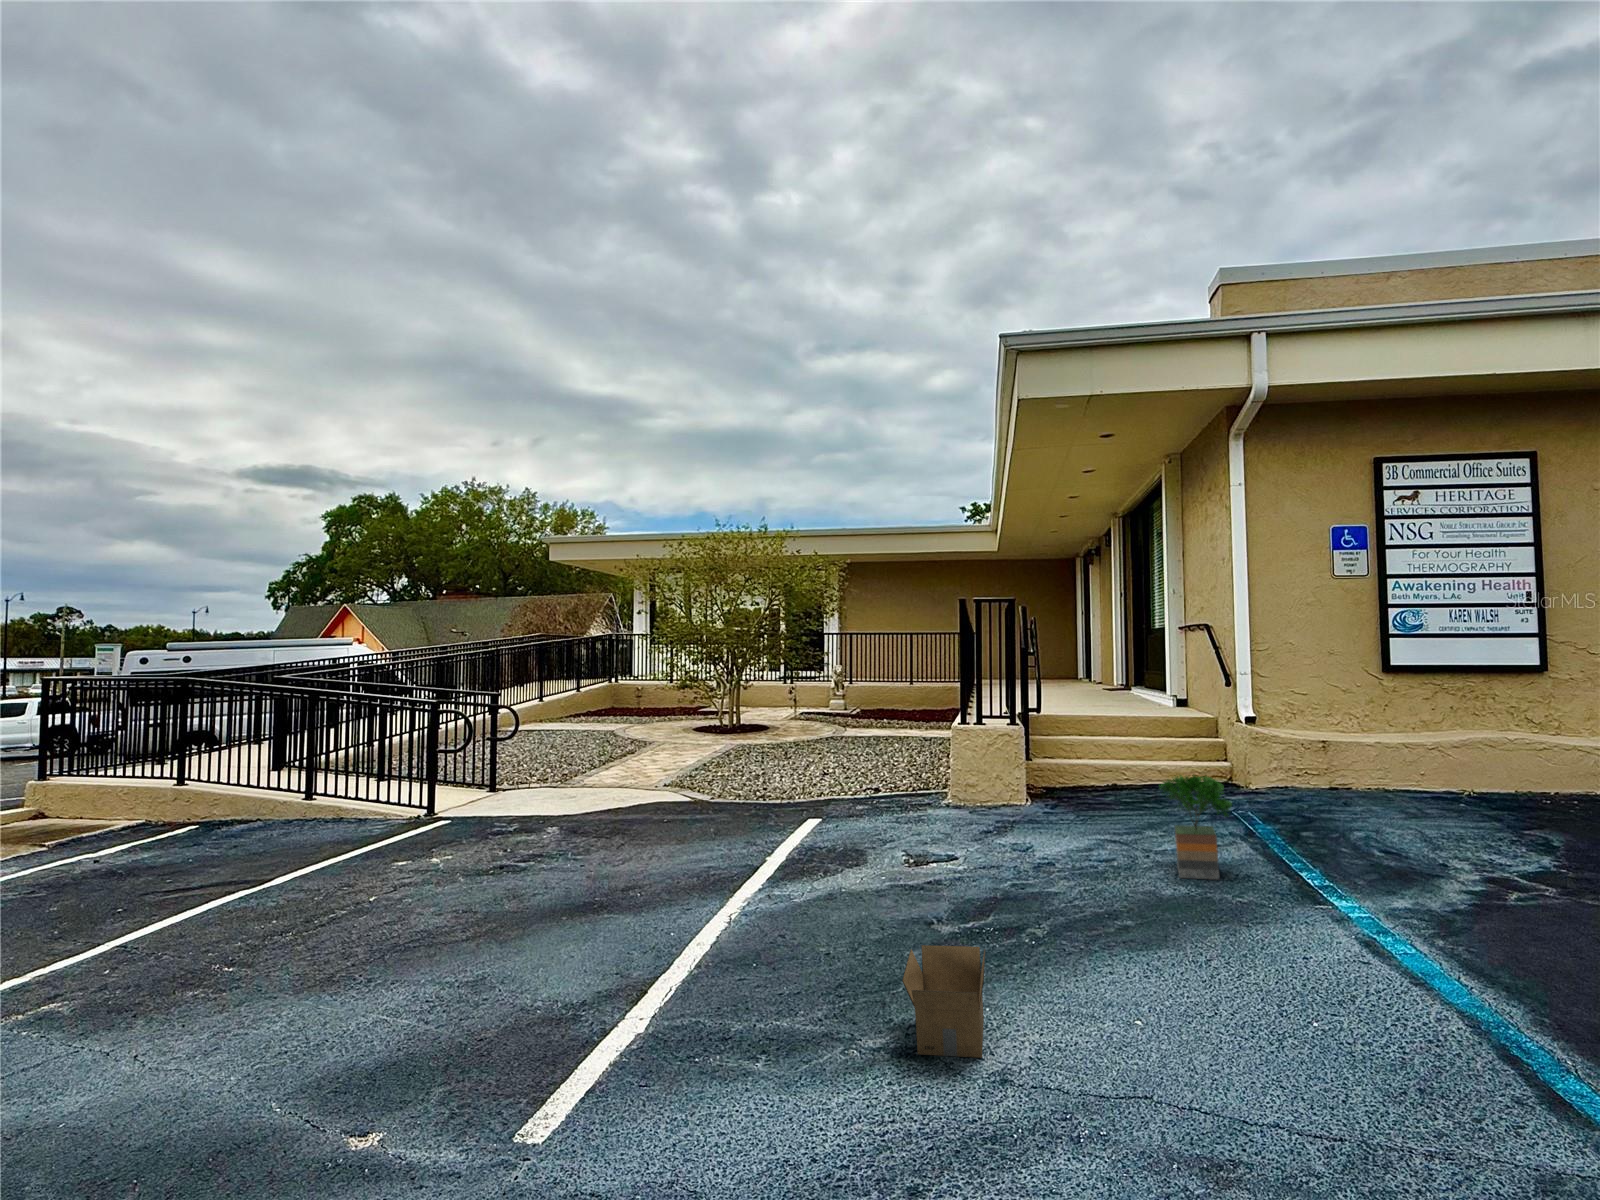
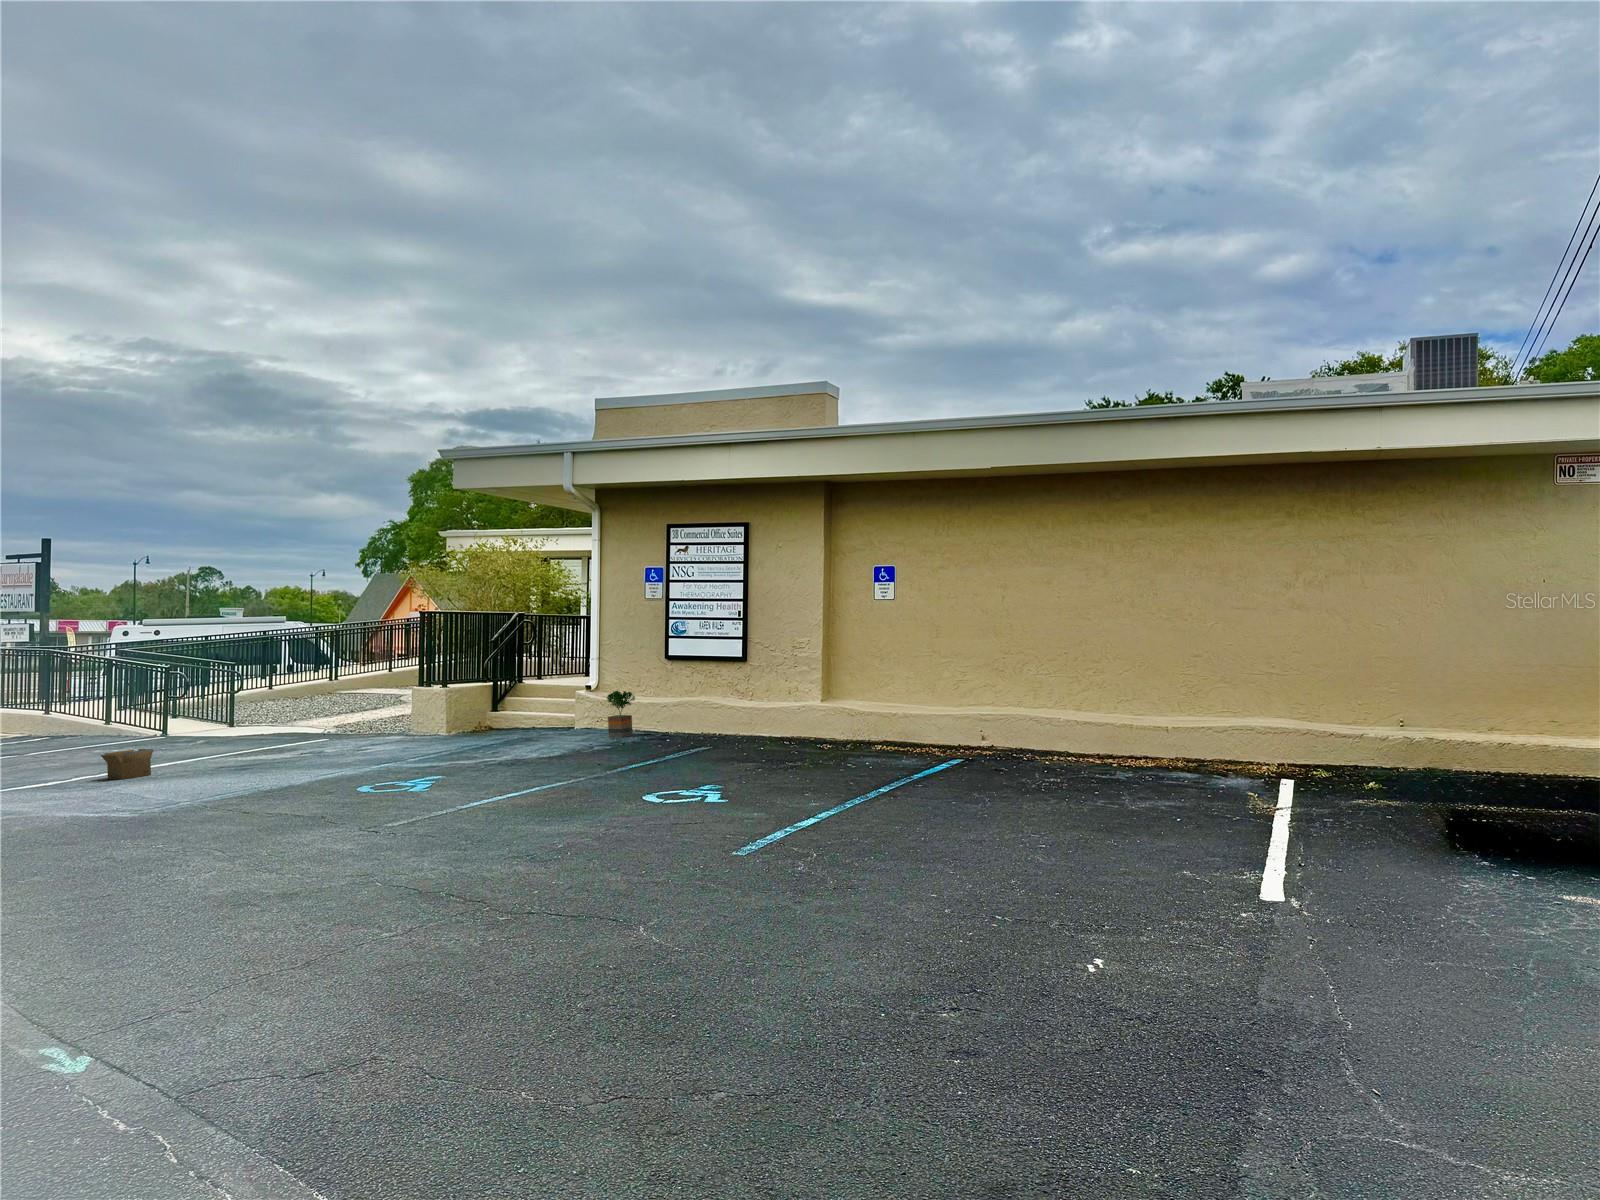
potted tree: present [1159,775,1231,880] -> present [607,691,635,737]

